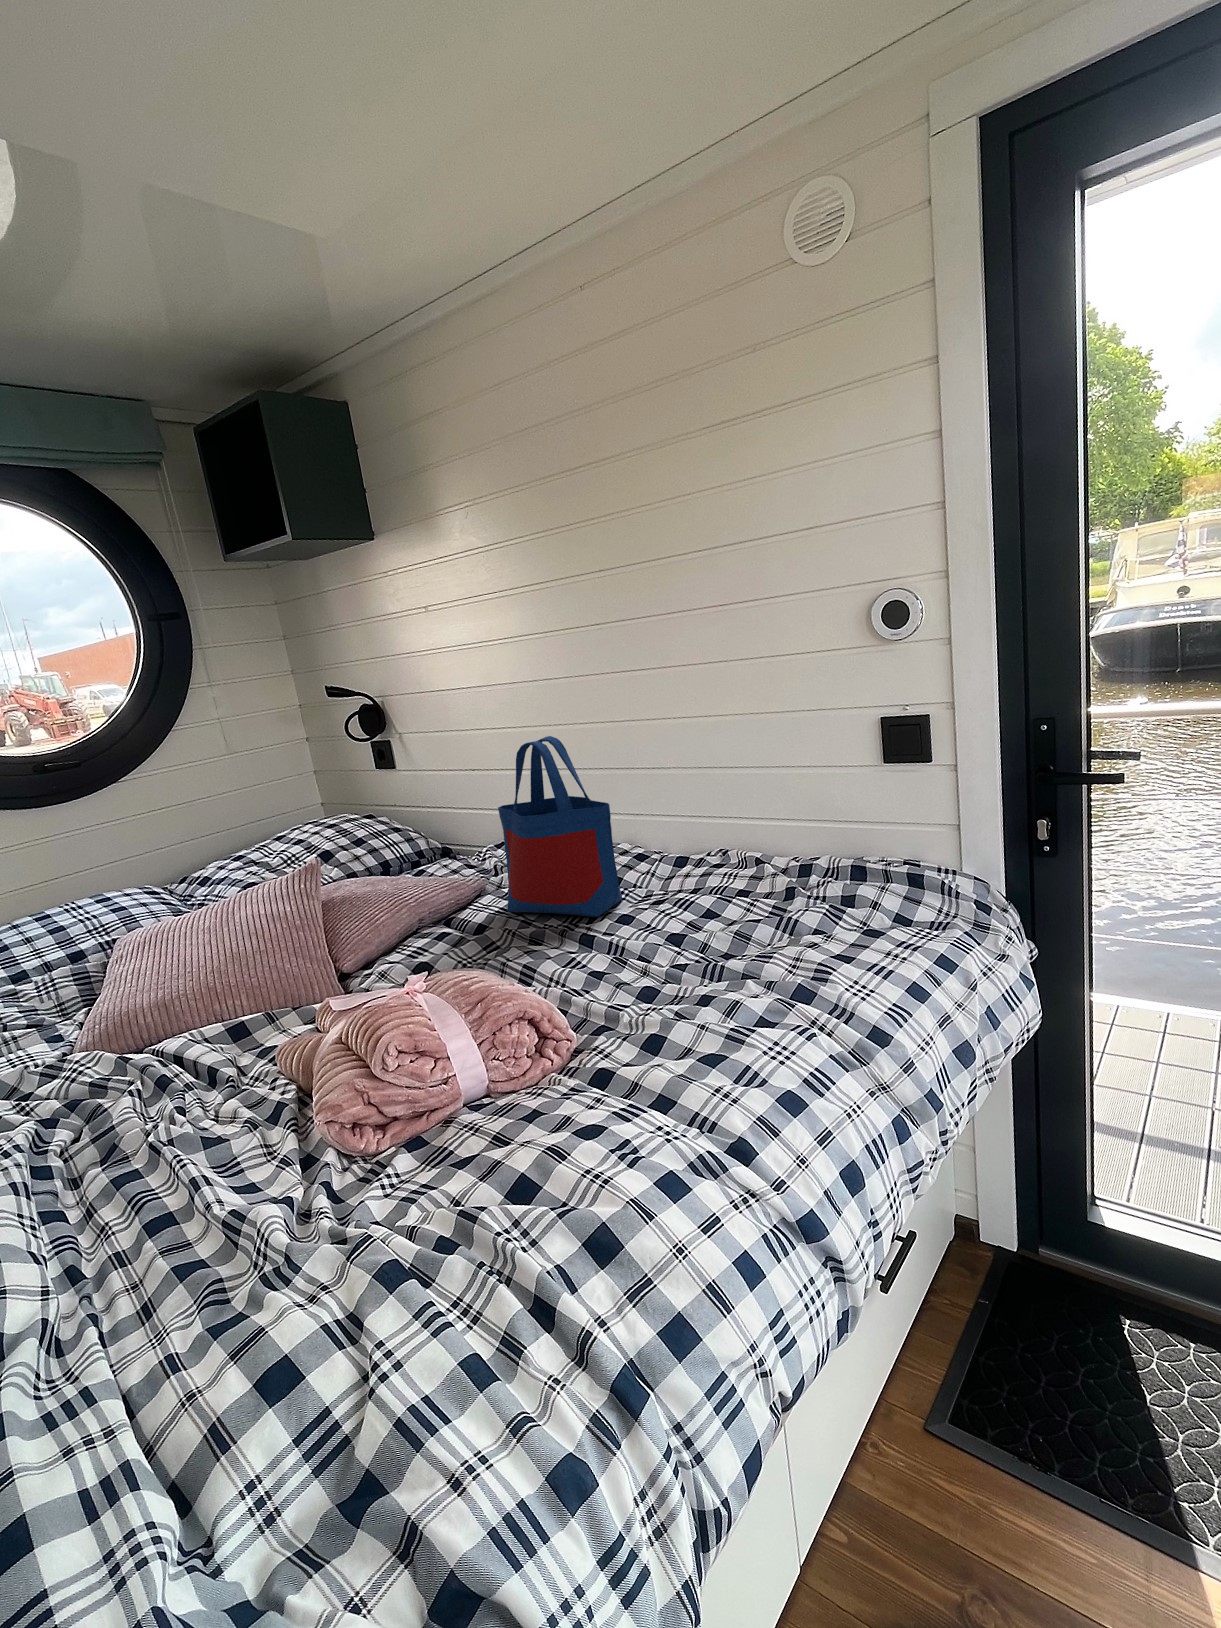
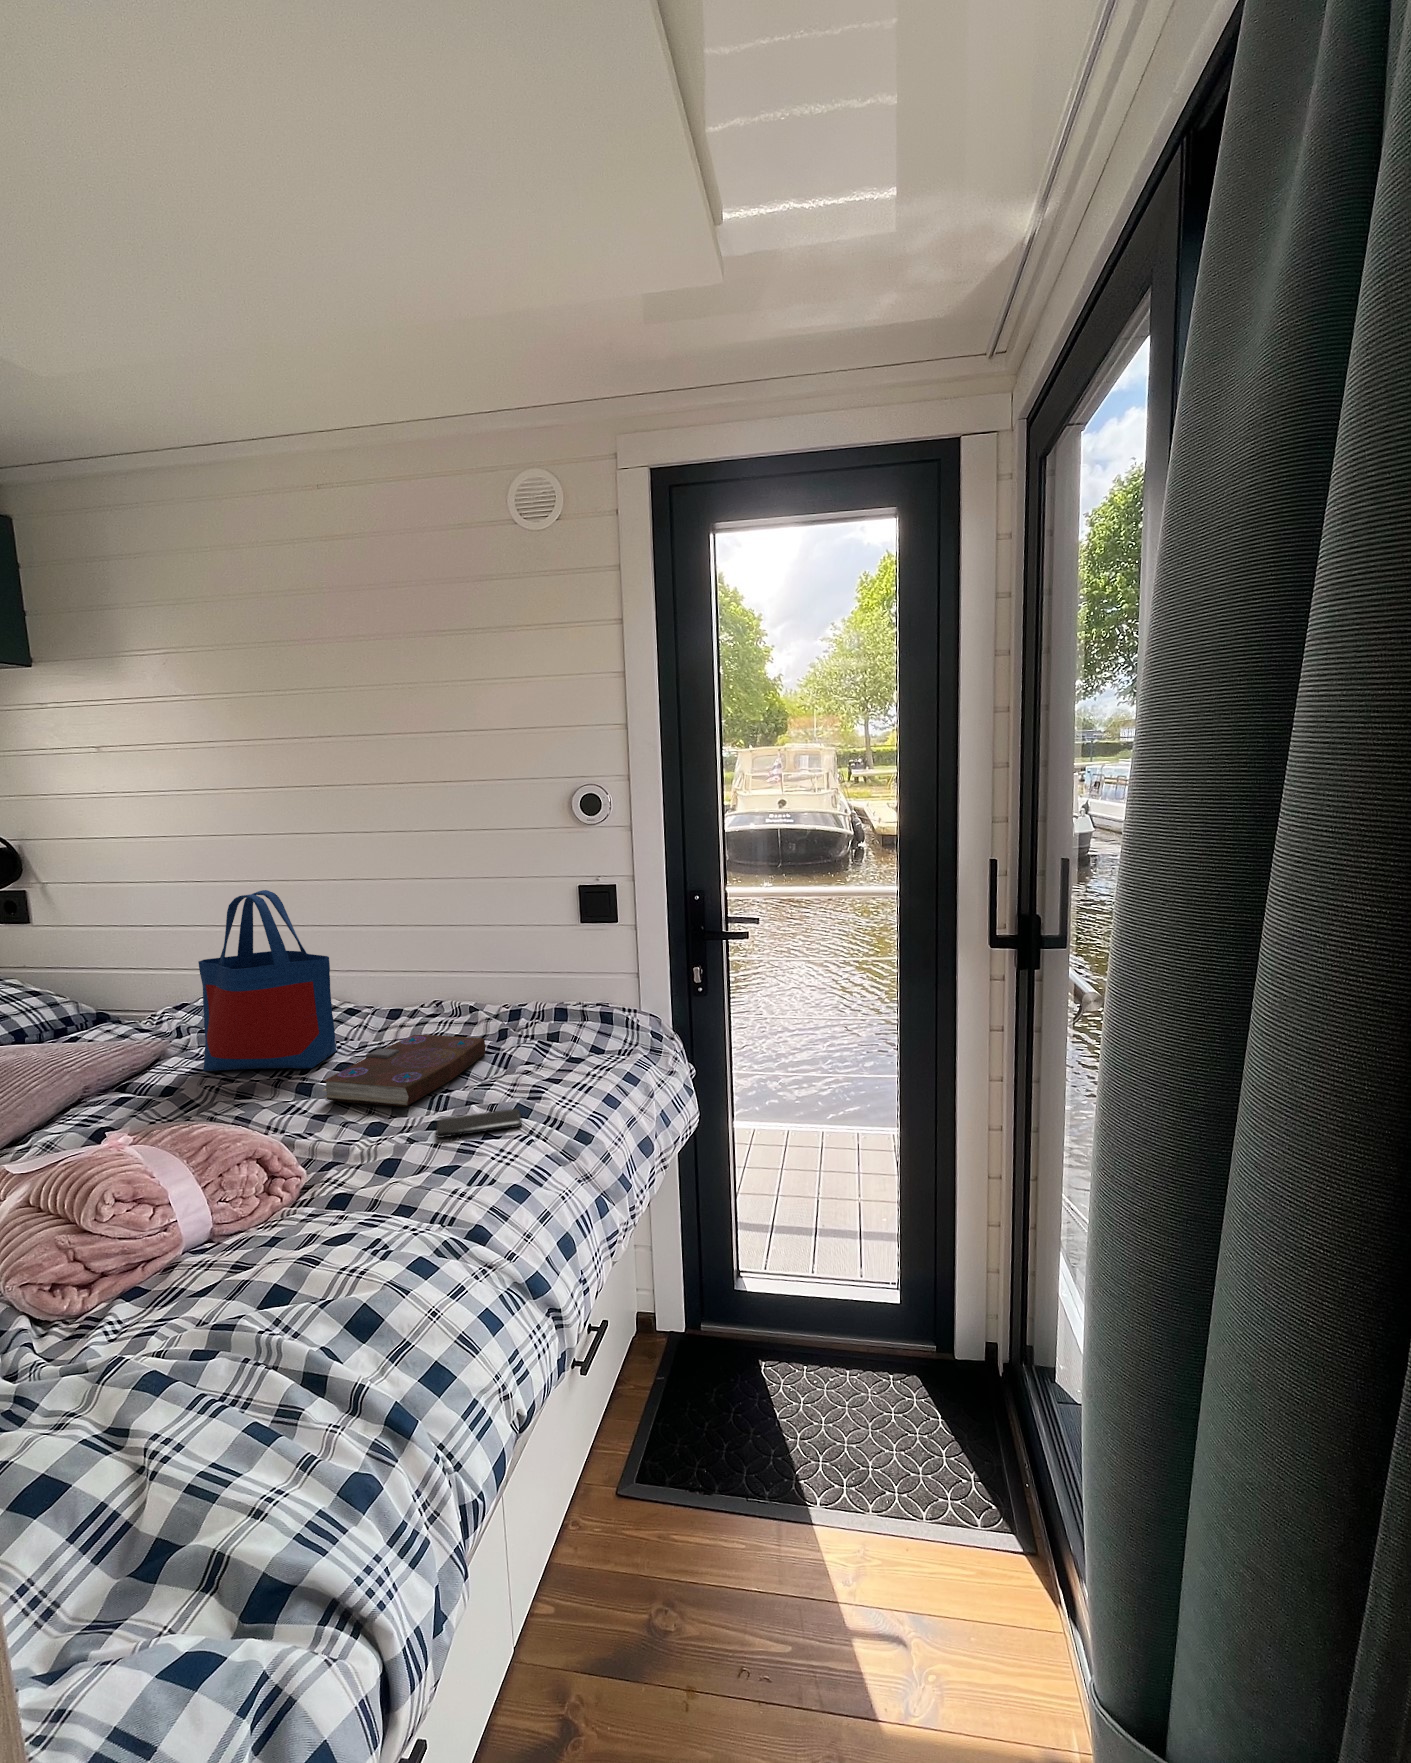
book: none [600,888,770,972] -> present [323,1035,485,1107]
smartphone: none [705,990,803,1016] -> present [436,1109,522,1138]

